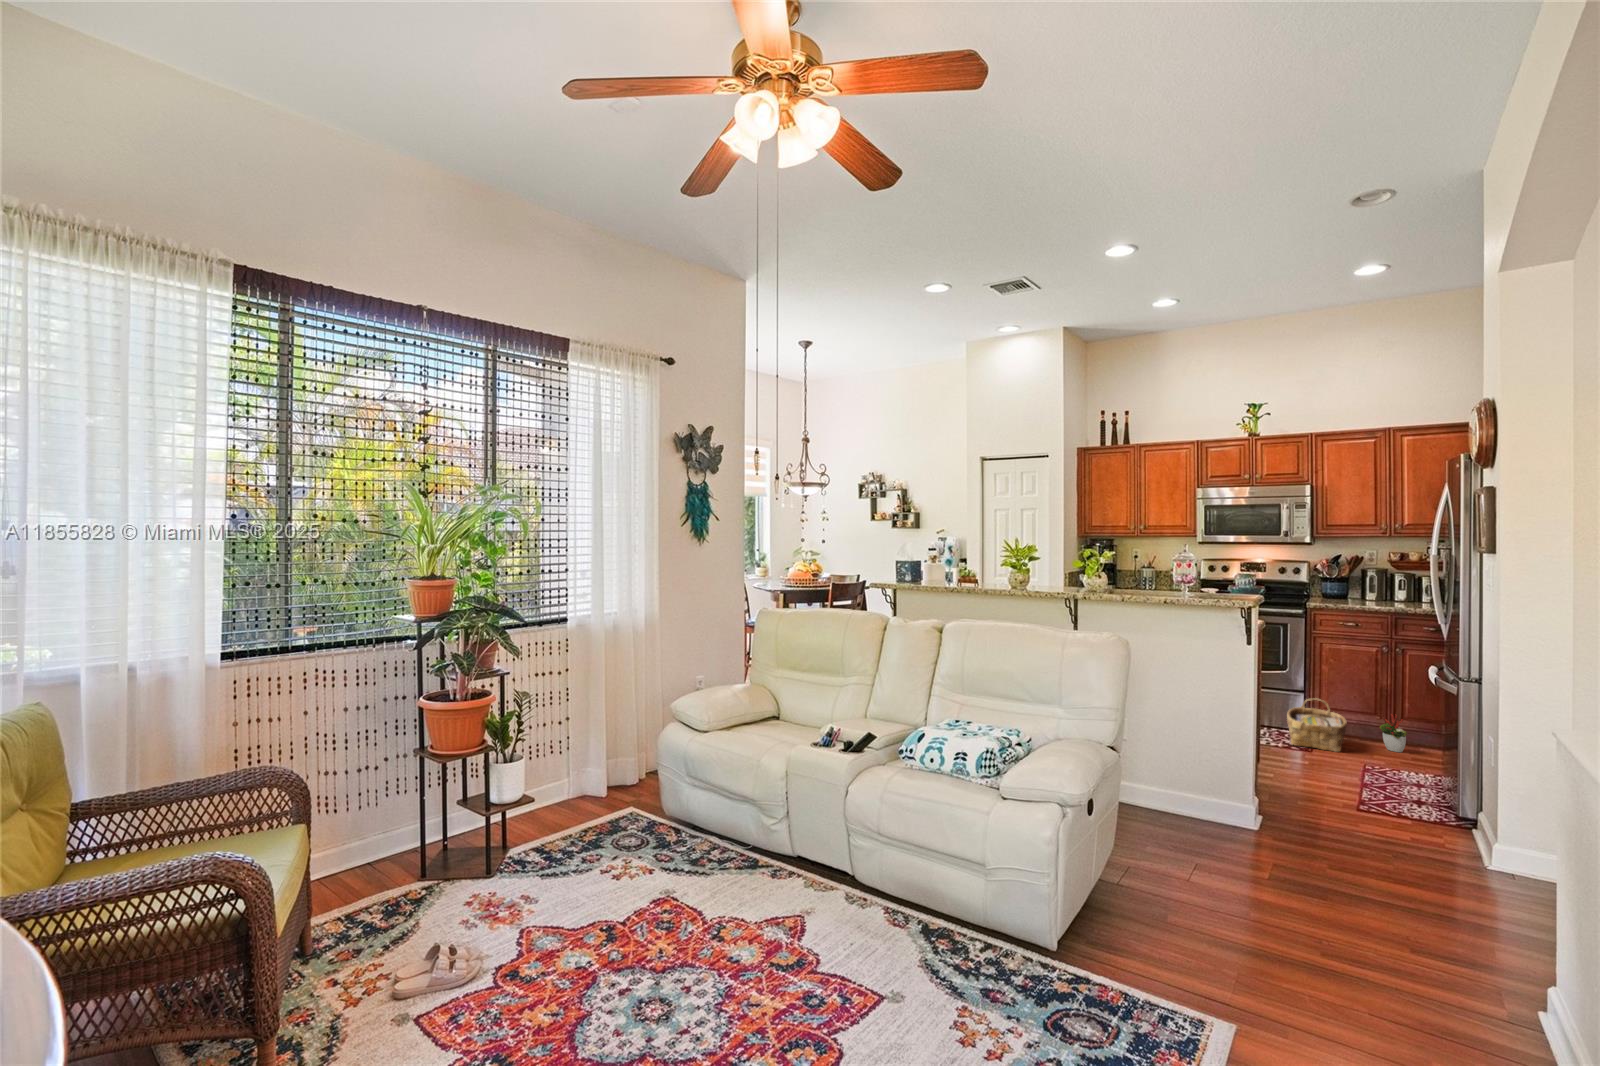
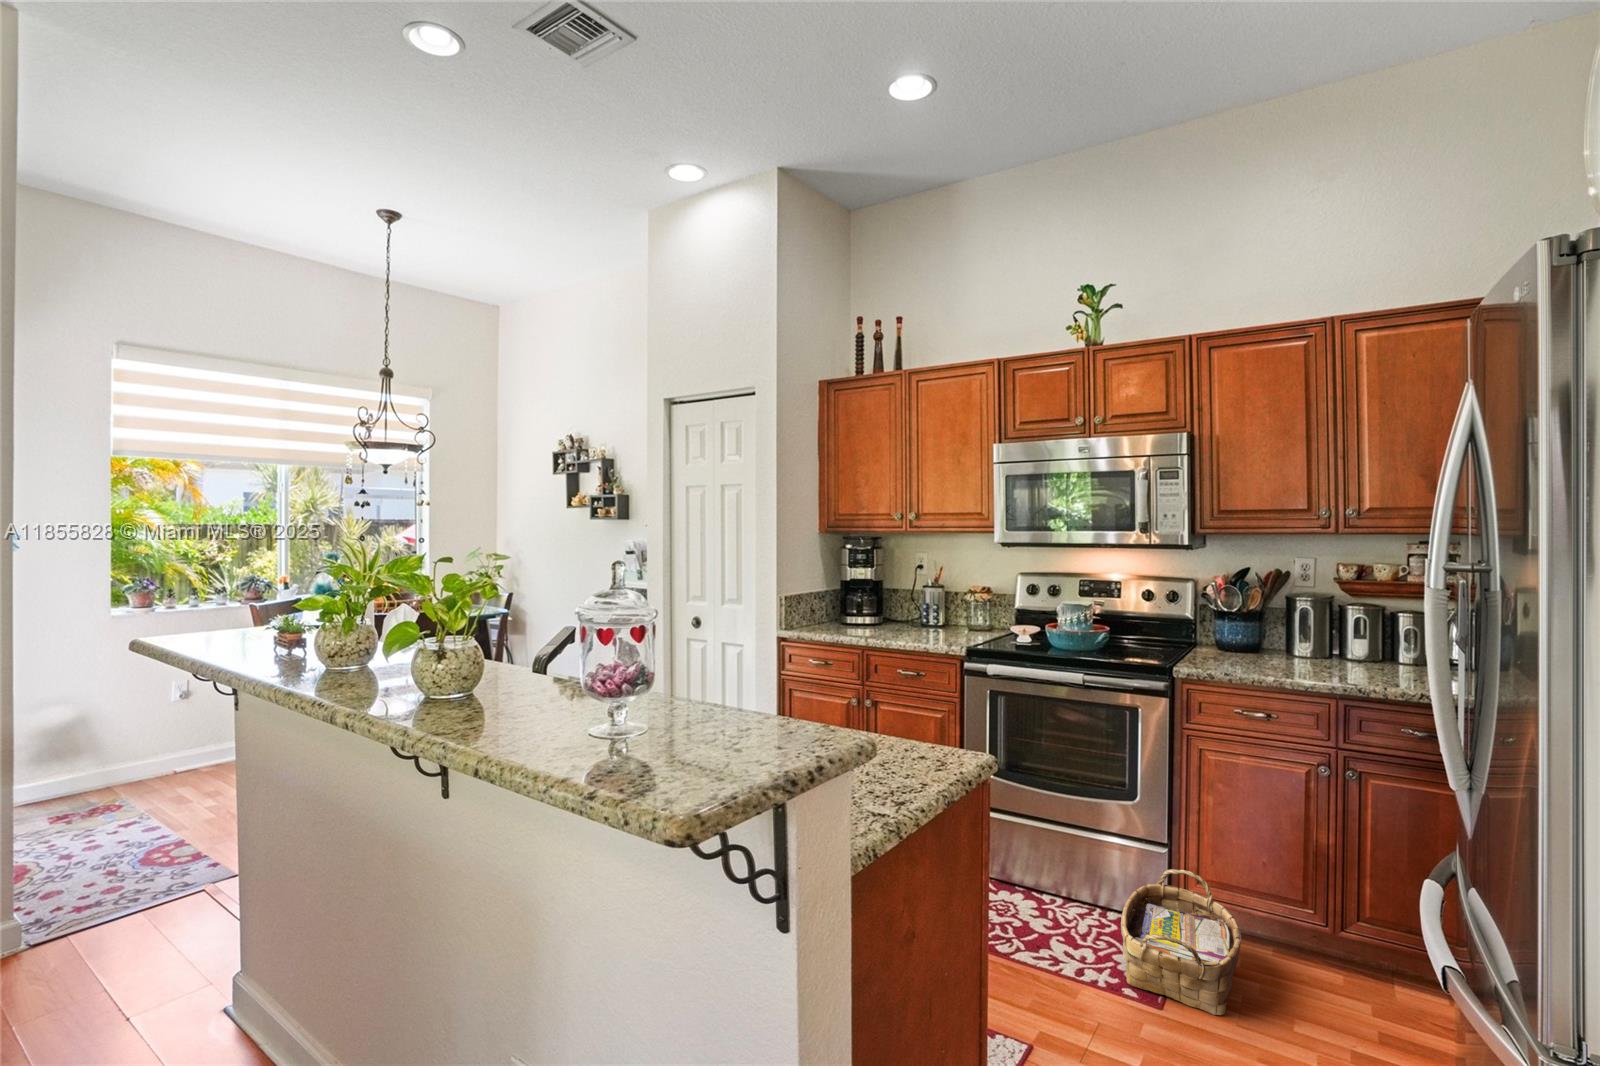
decorative plant: present [1380,714,1407,752] -> none [1309,922,1367,1012]

